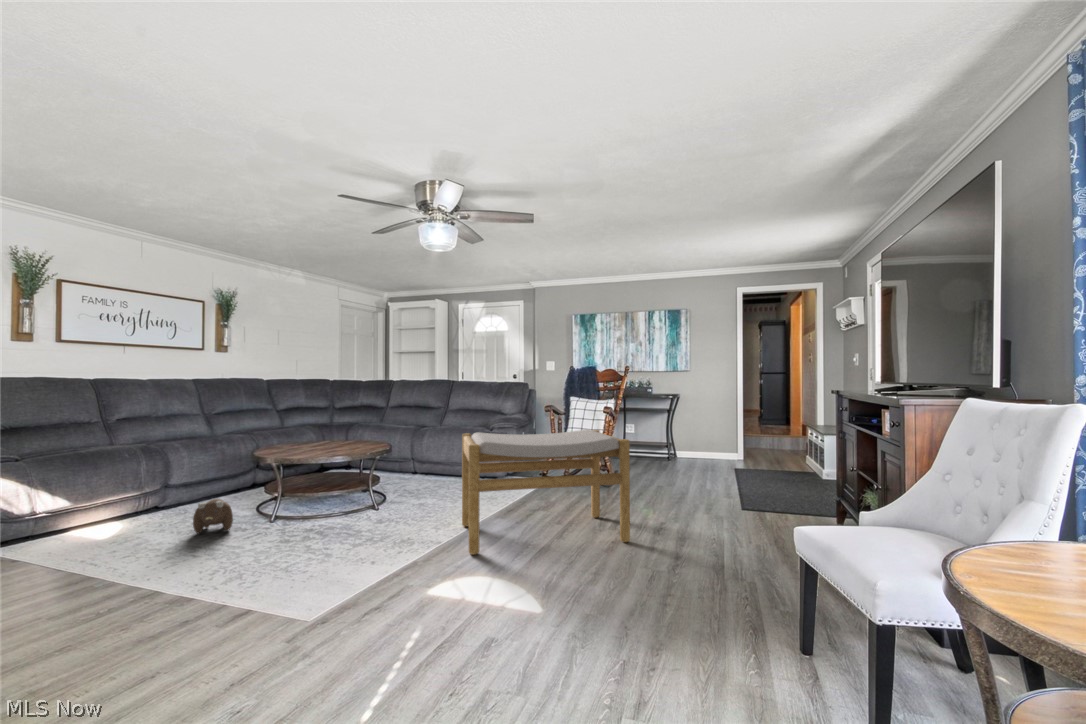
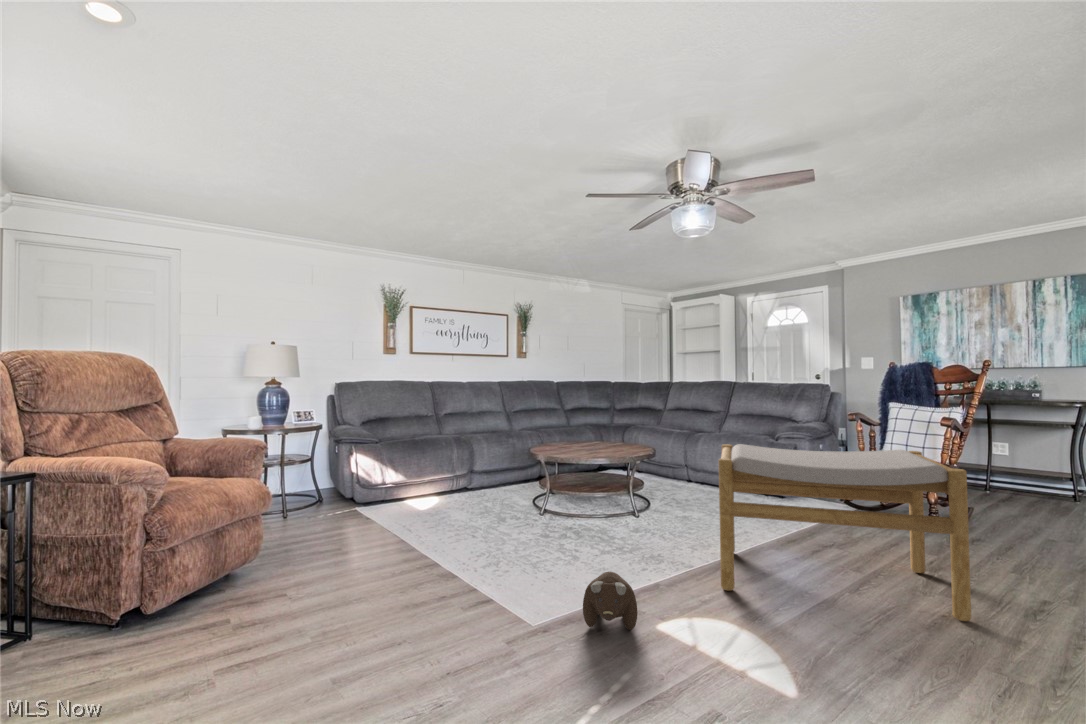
plush toy: present [193,499,233,534] -> present [583,572,638,630]

